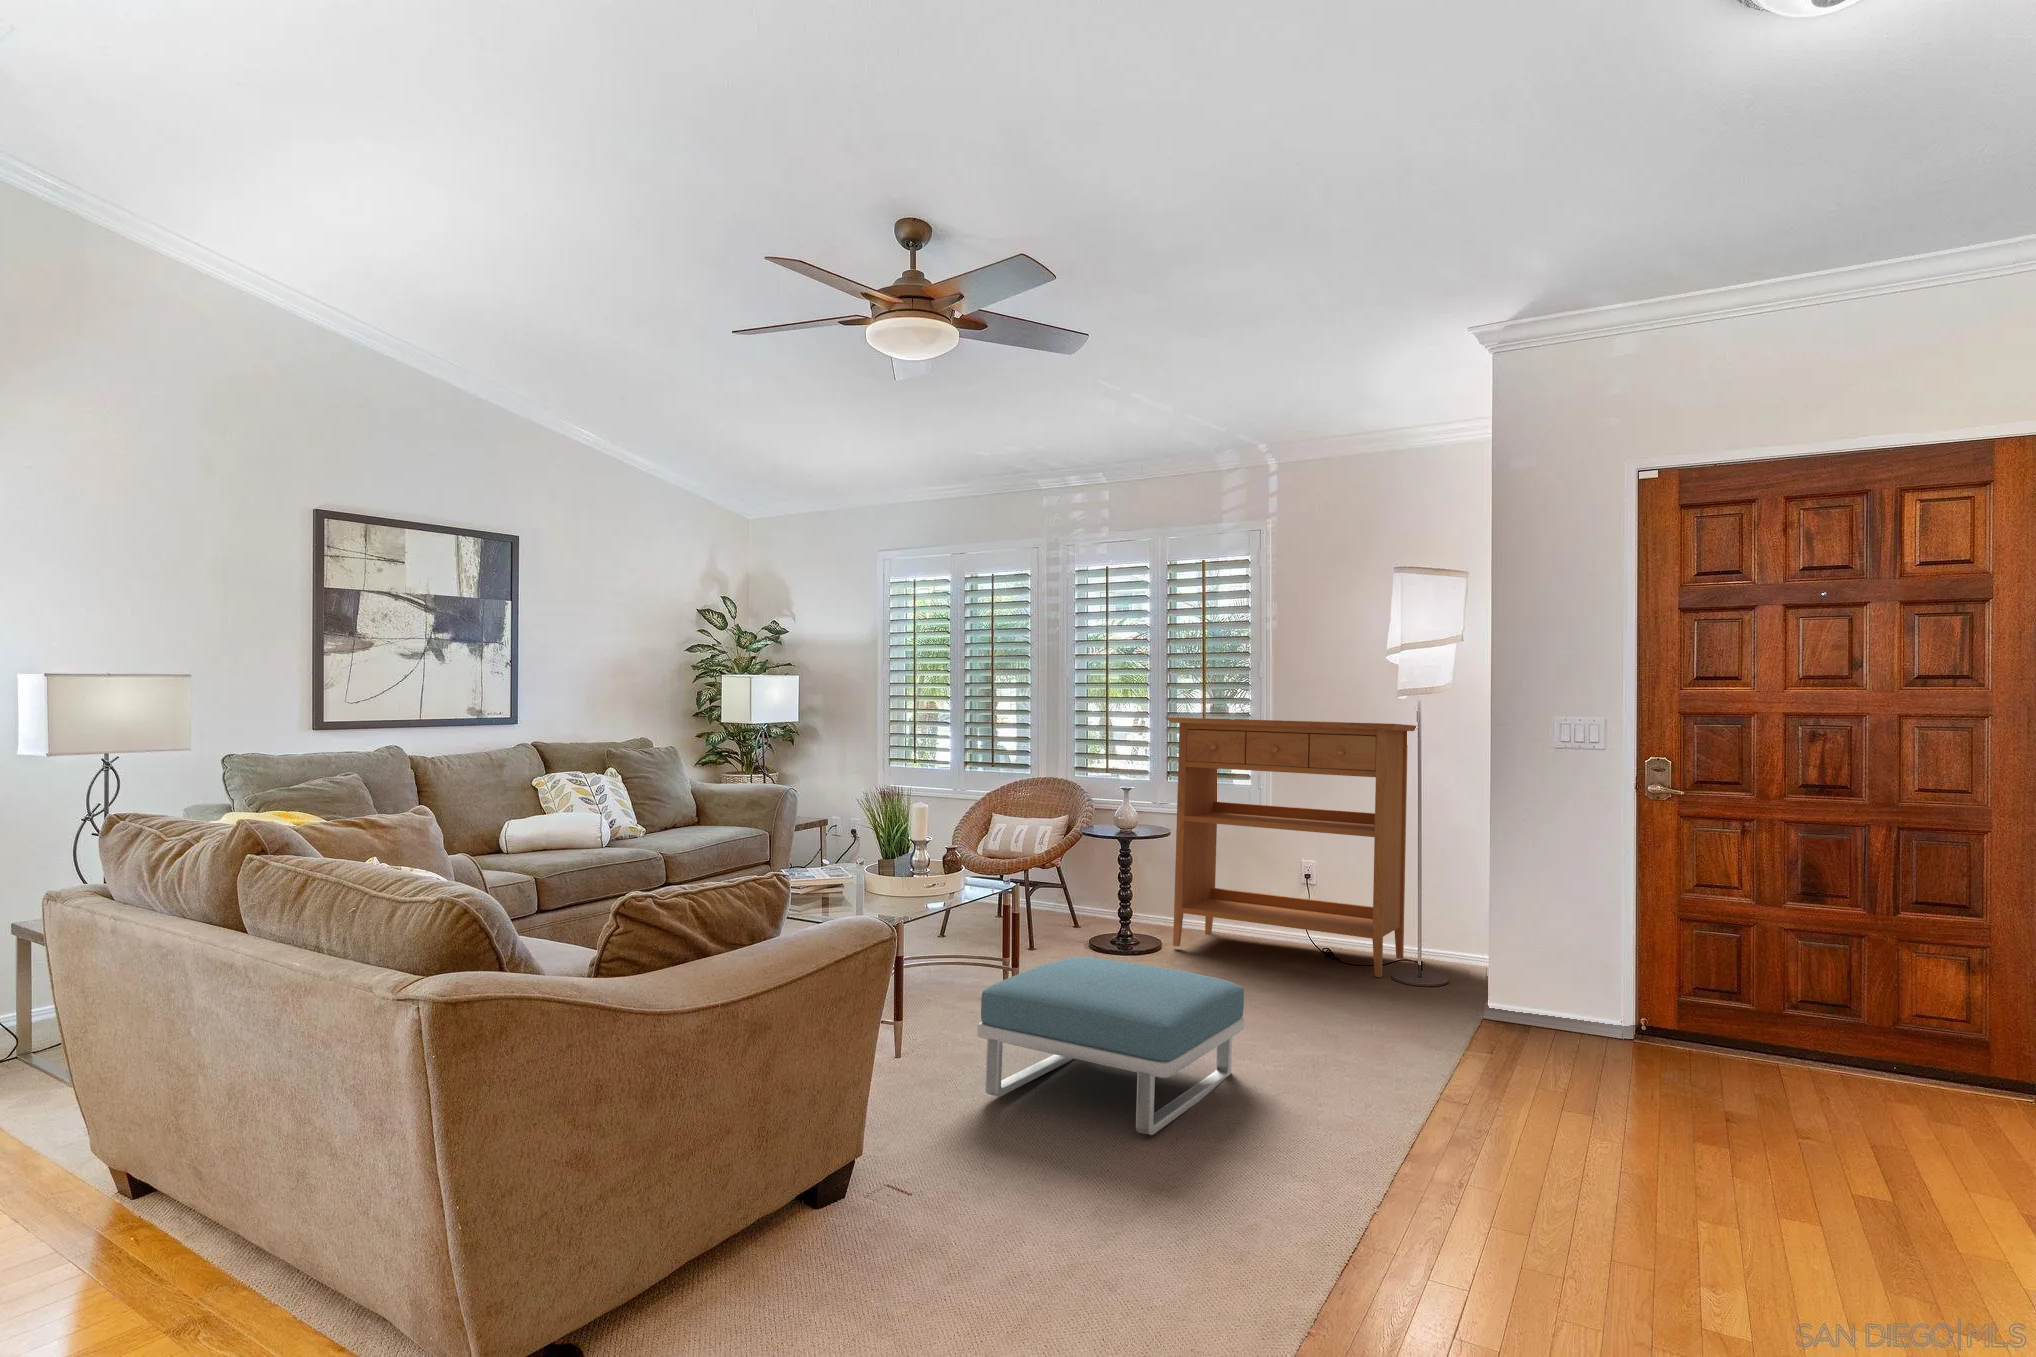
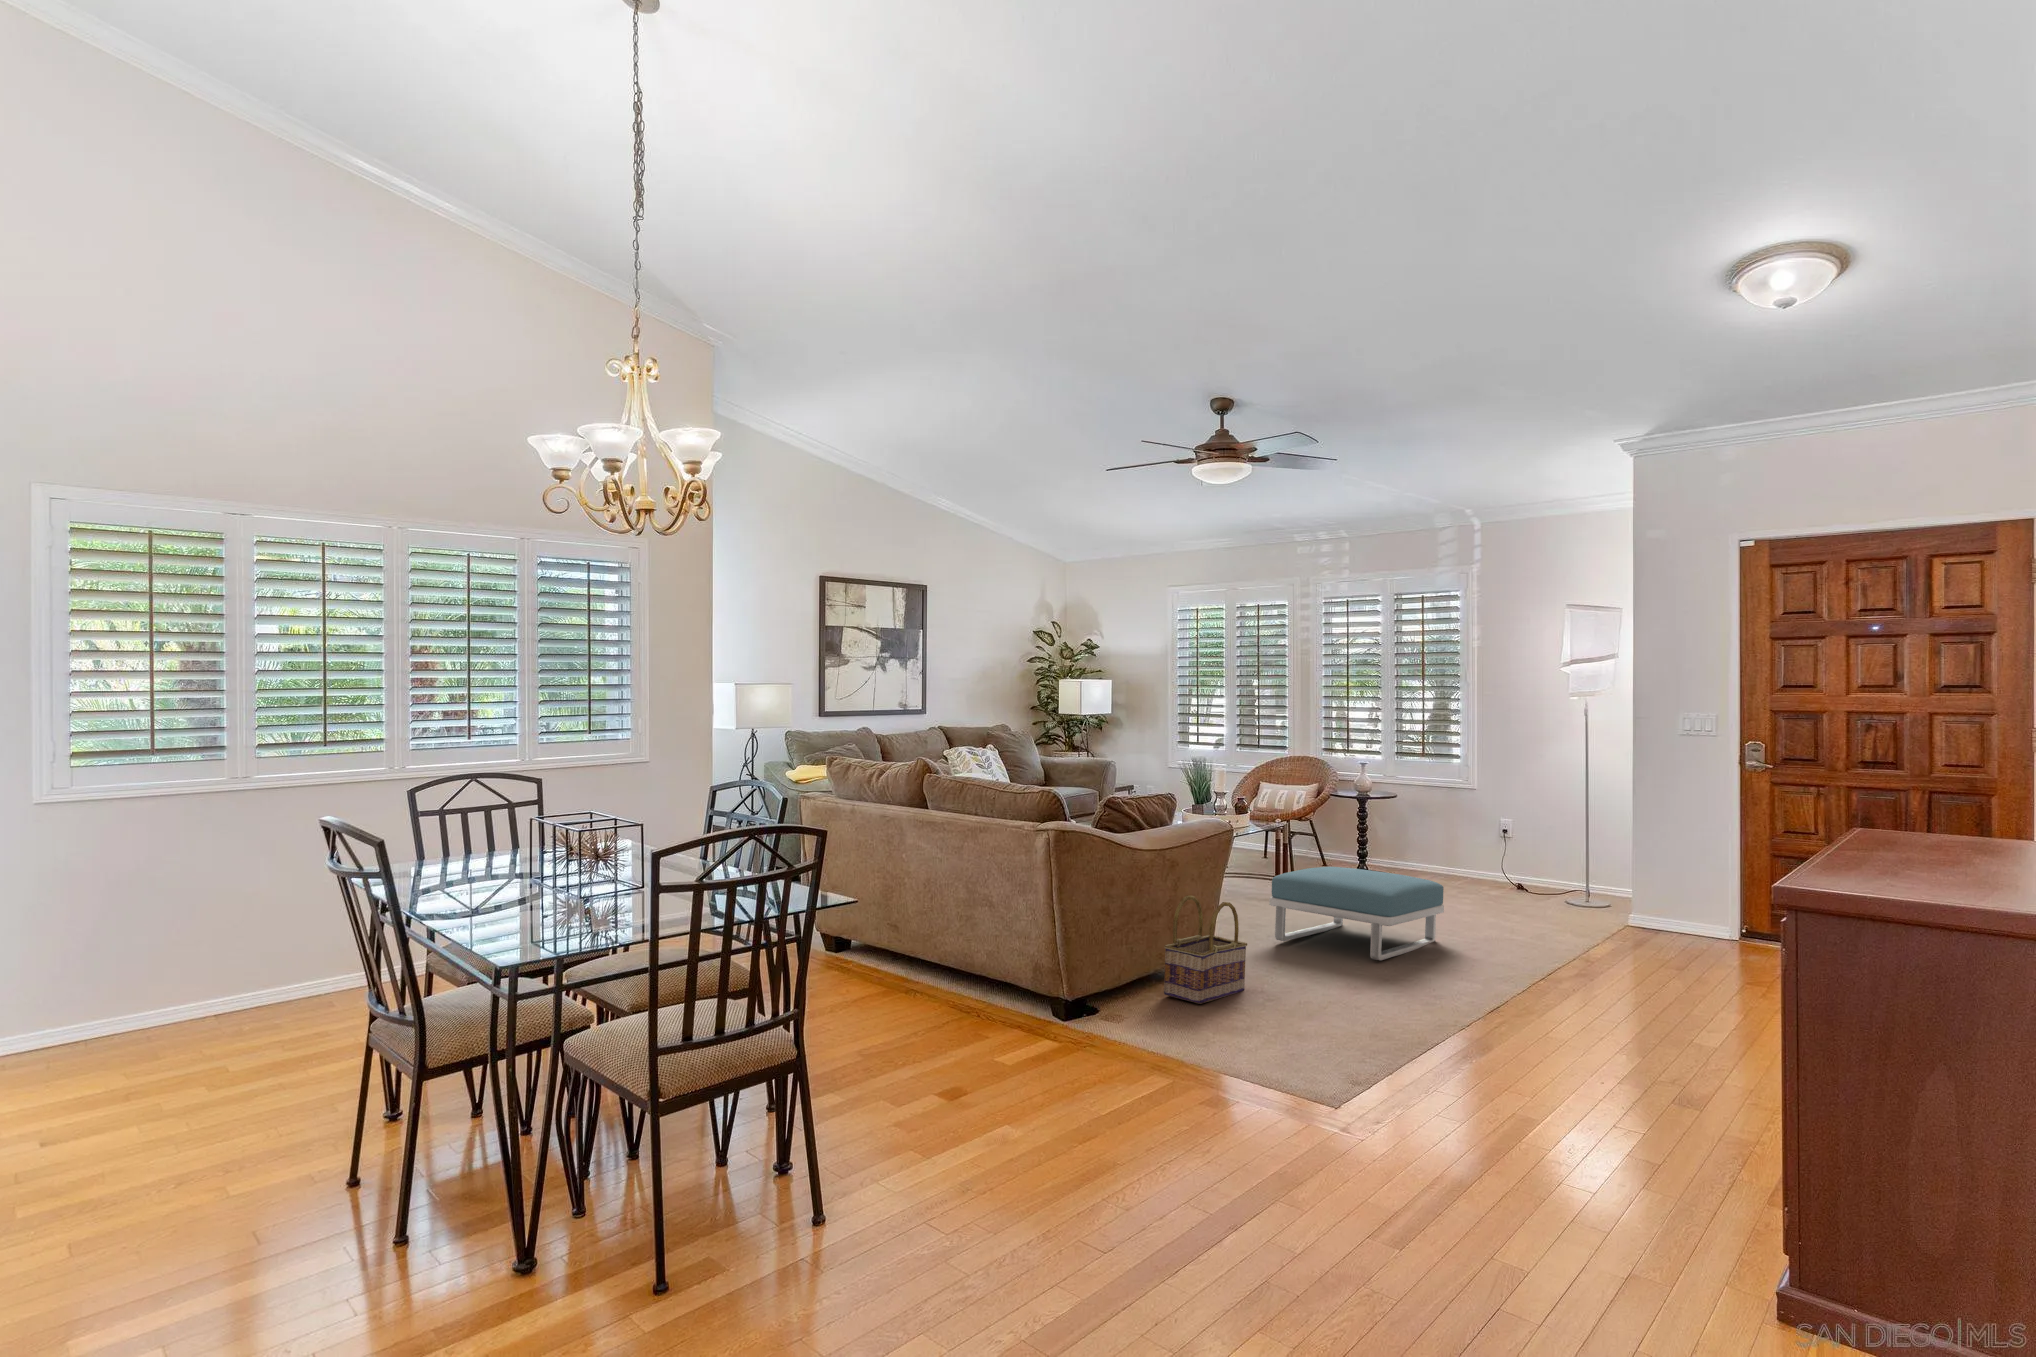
console table: present [1165,717,1418,977] -> none [1395,712,1595,902]
basket: none [743,1073,916,1315] -> present [1164,896,1247,1004]

